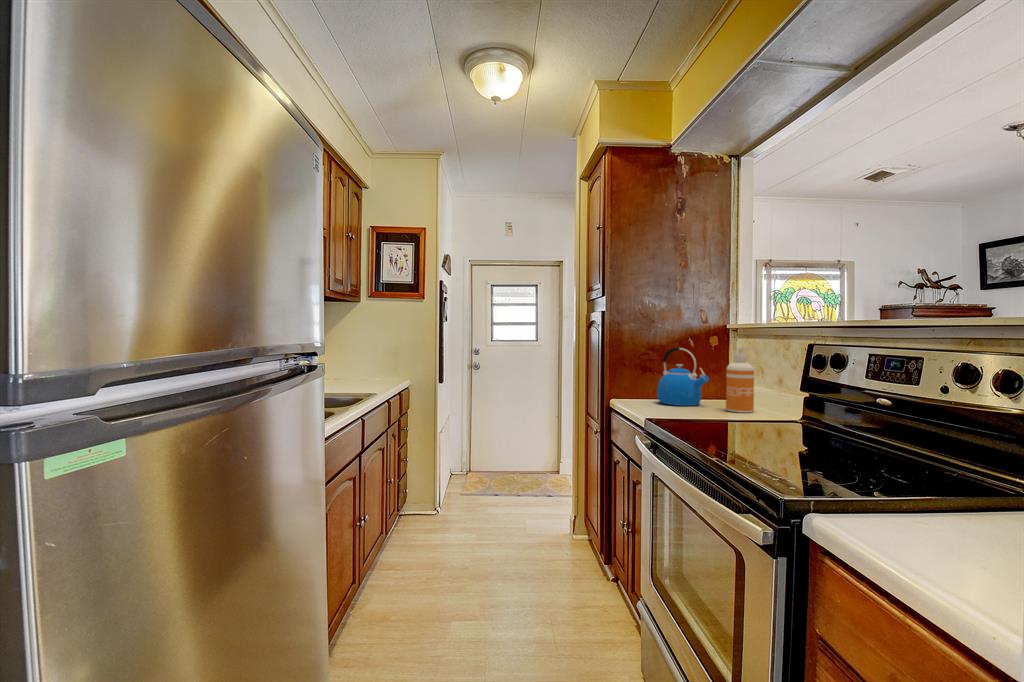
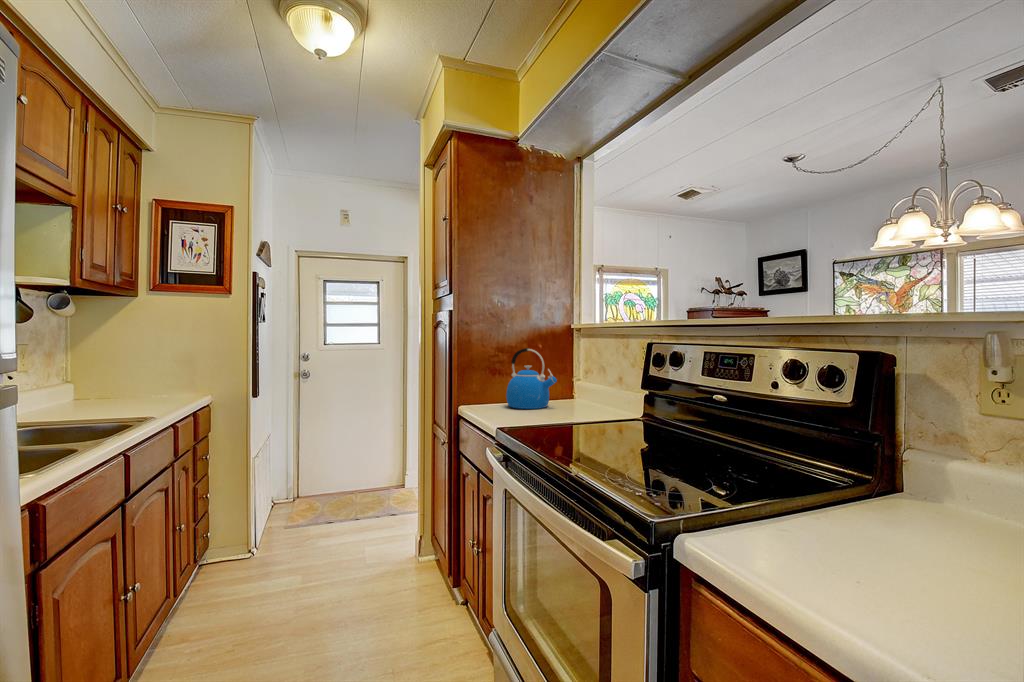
soap dispenser: present [726,348,754,413] -> none [573,348,599,413]

